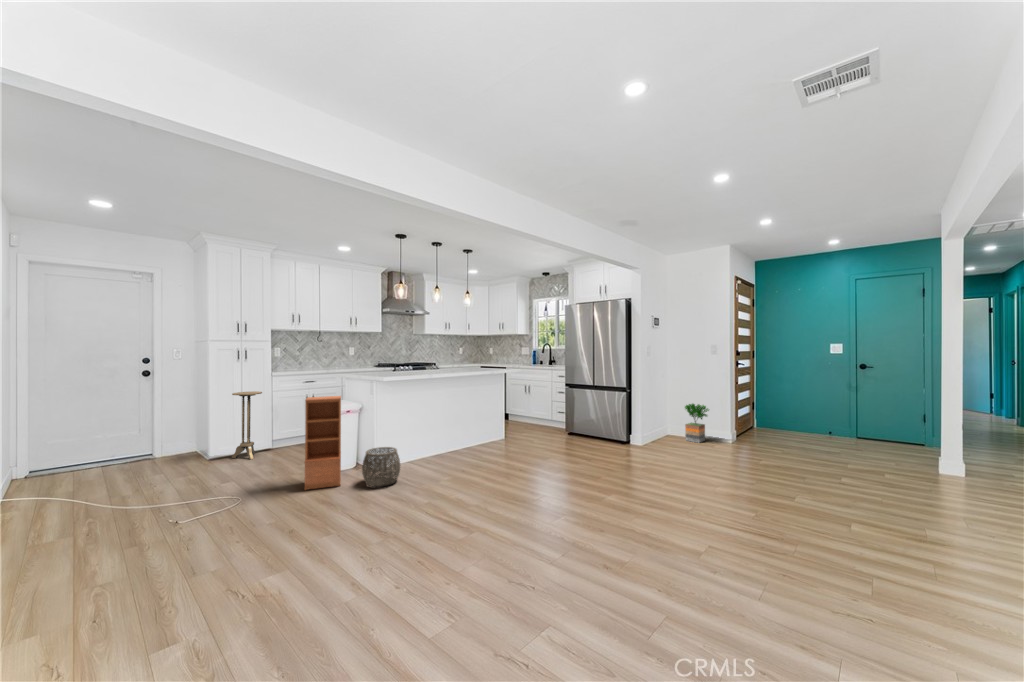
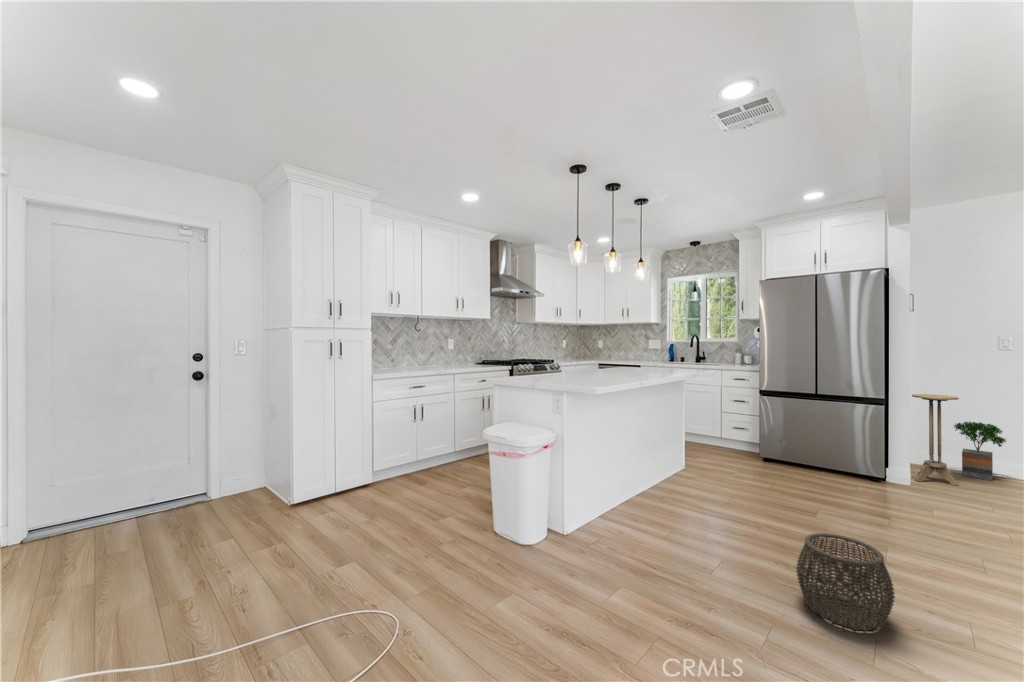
side table: present [232,391,262,459] -> present [912,394,959,486]
bookcase: present [305,396,341,490] -> none [480,417,547,585]
woven basket: present [362,447,400,487] -> present [796,533,895,632]

